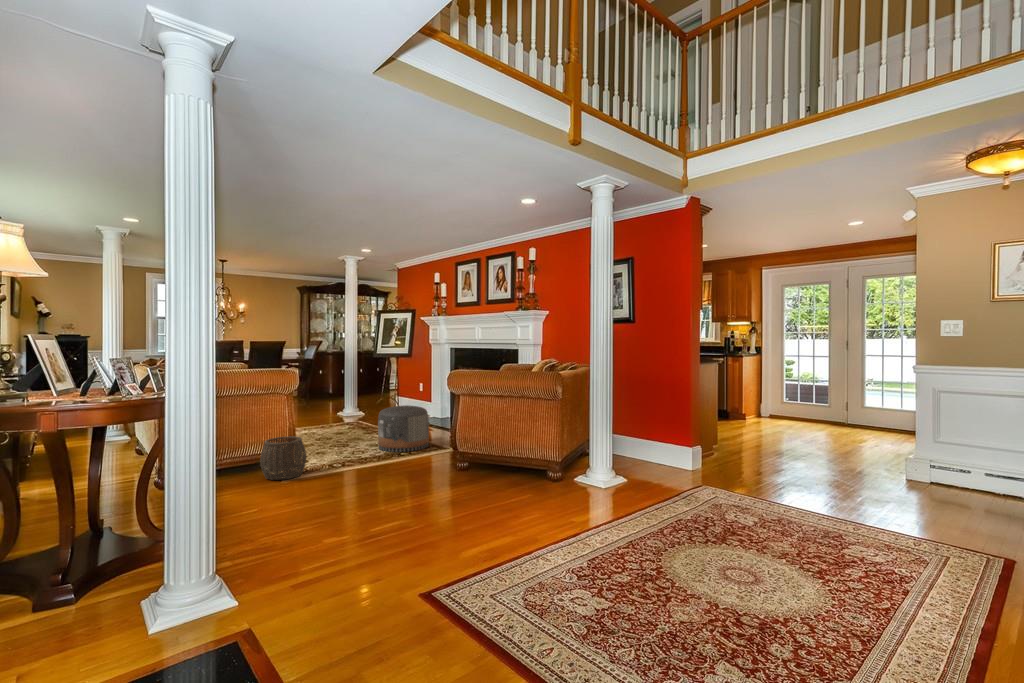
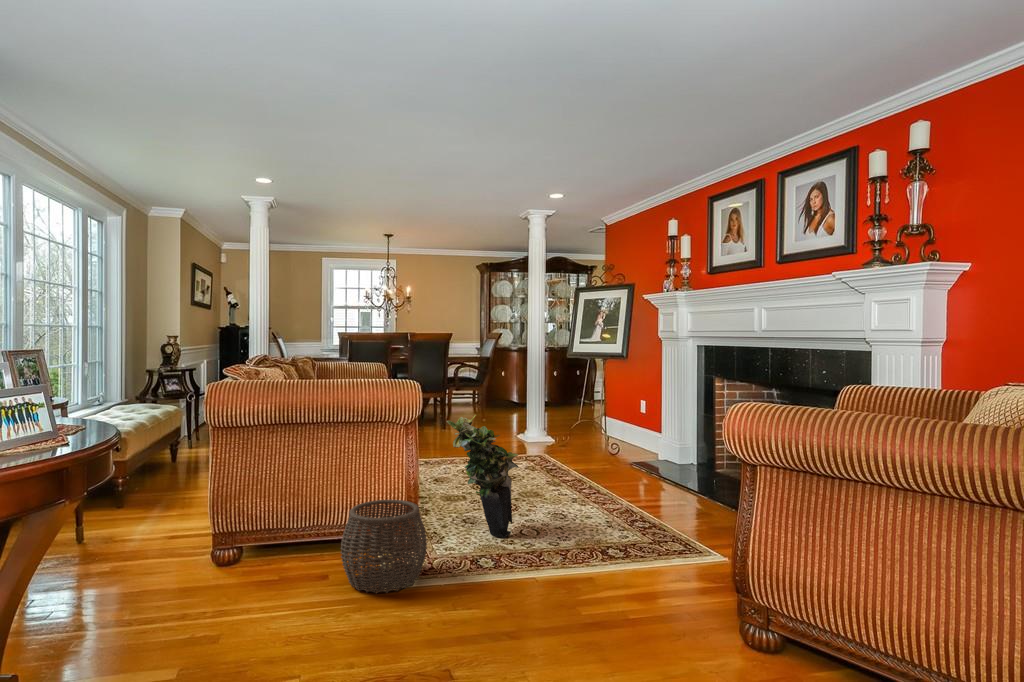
potted plant: none [308,392,351,456] -> present [447,415,519,538]
pouf: present [378,405,429,452] -> none [570,448,666,544]

